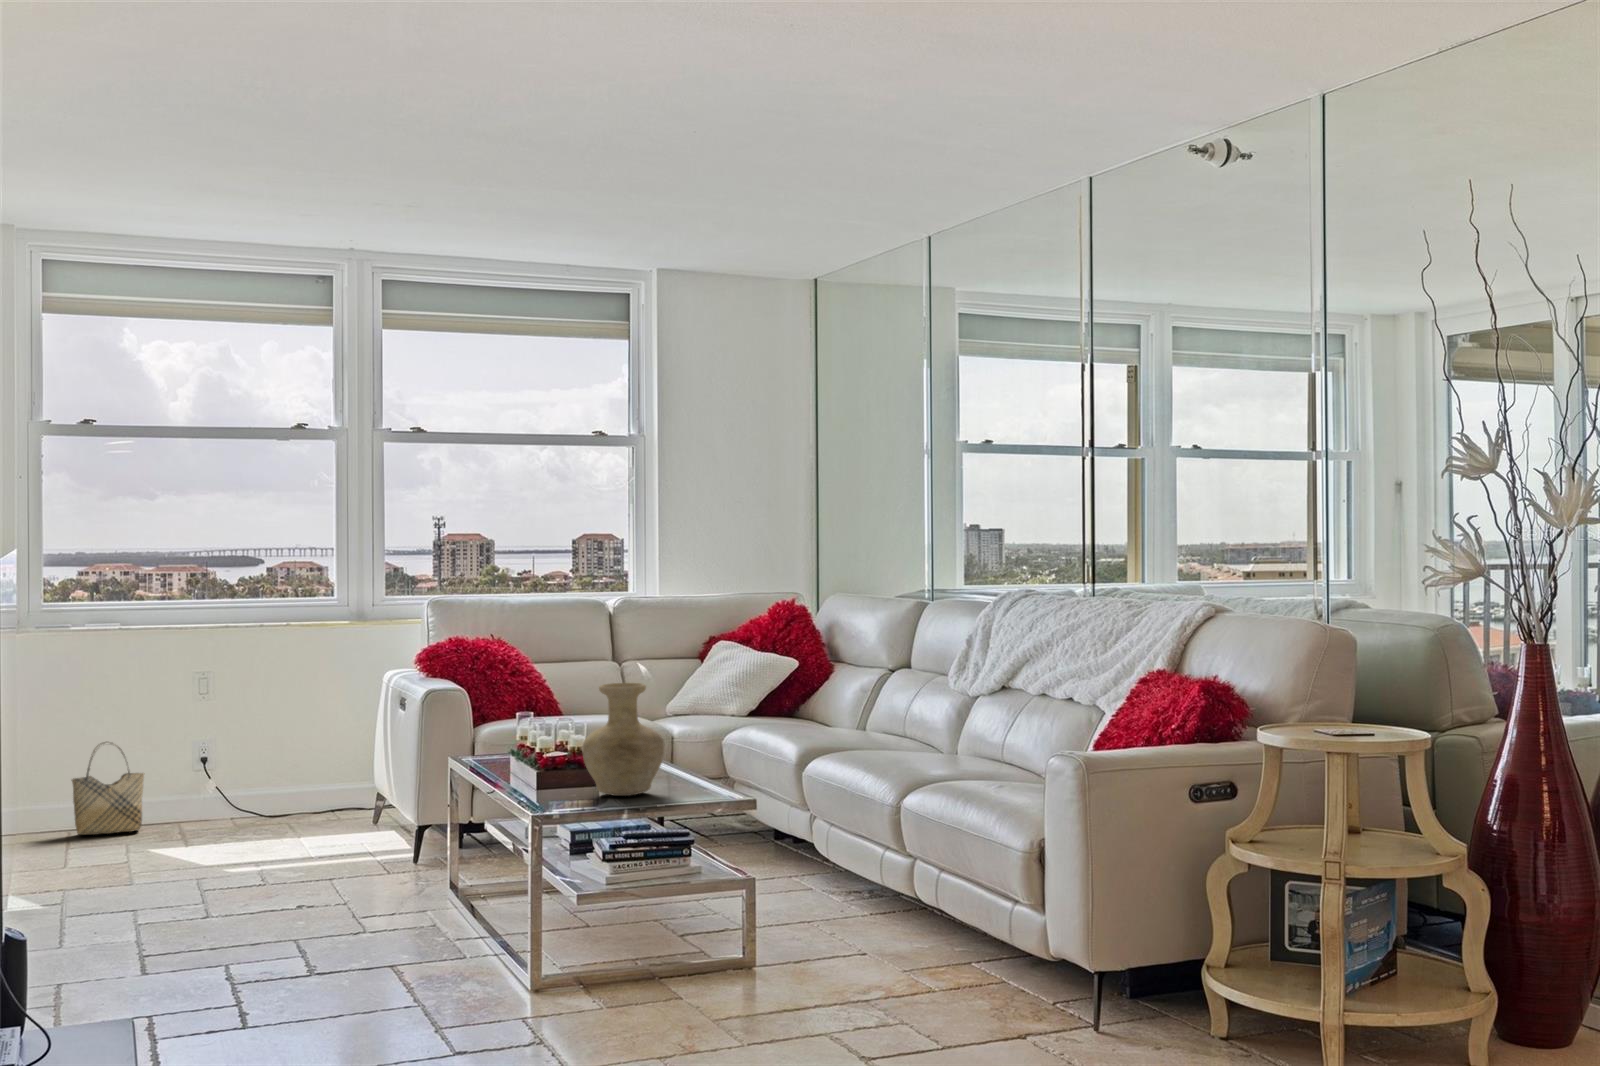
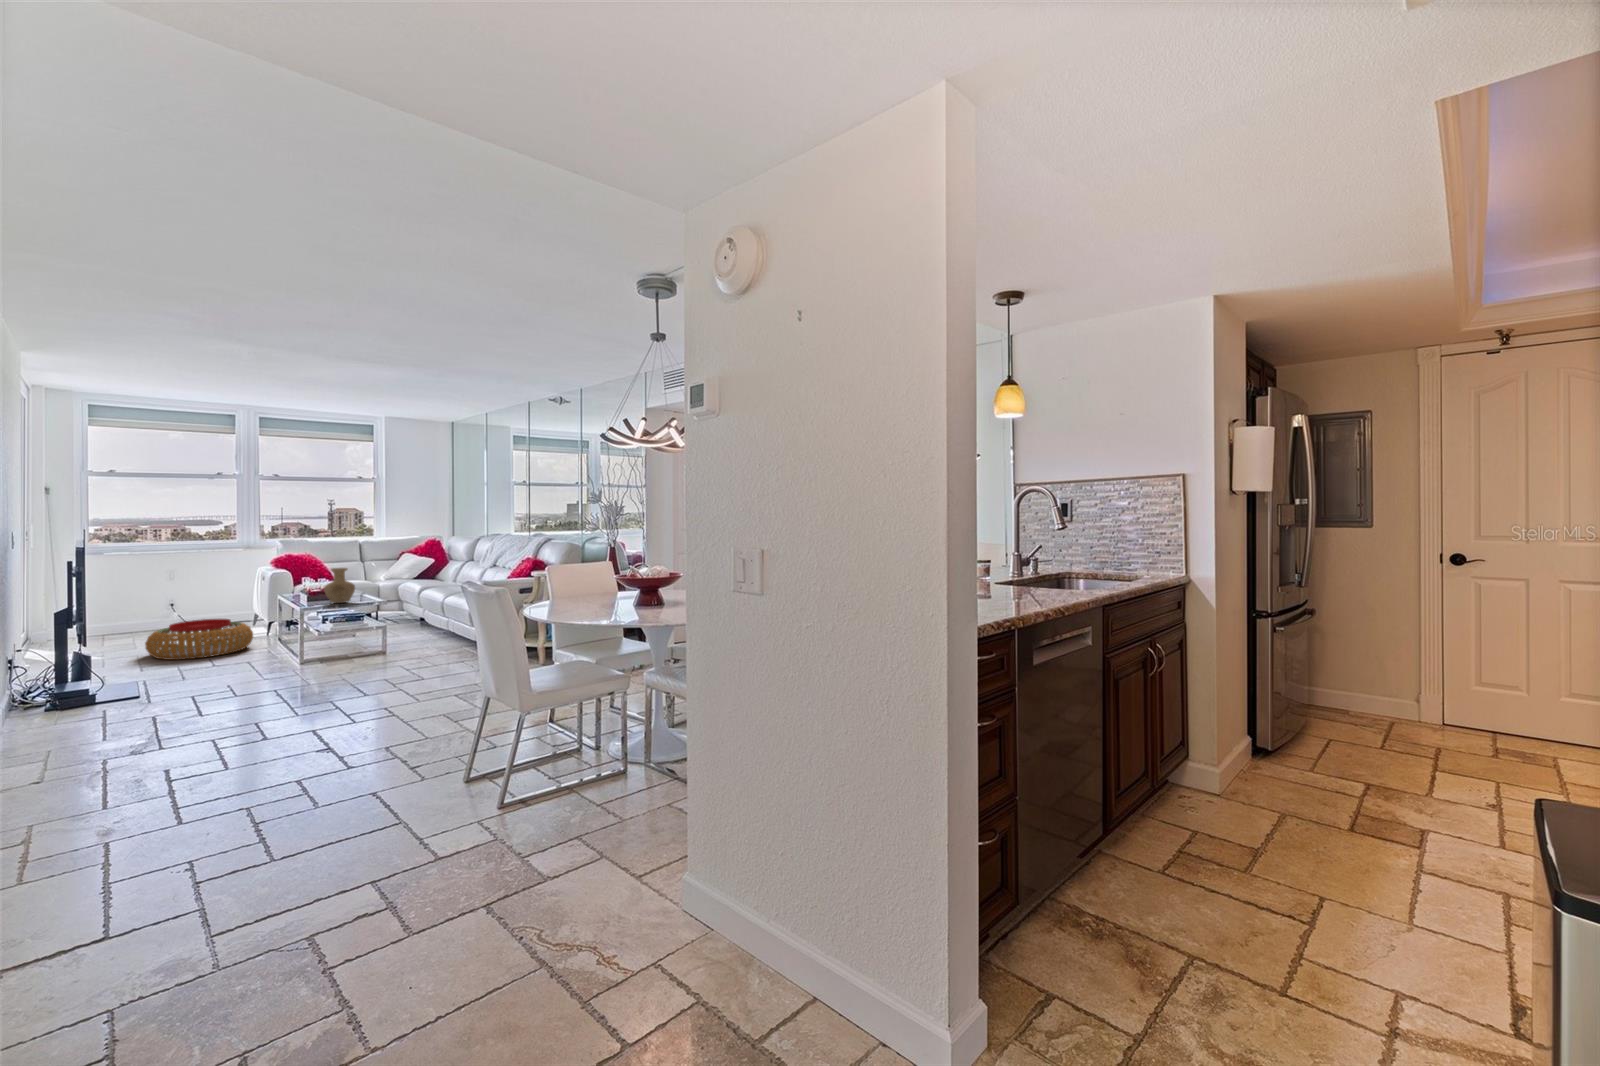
woven basket: present [72,742,144,835] -> none [108,598,144,634]
pouf: none [136,820,389,945] -> present [145,619,253,660]

